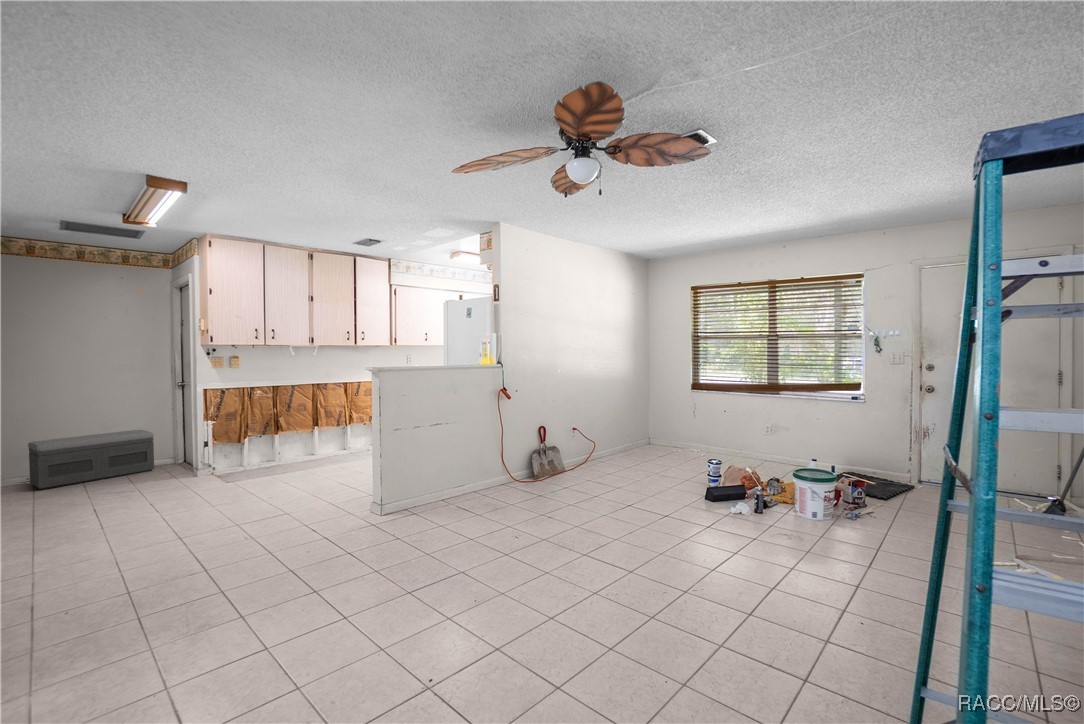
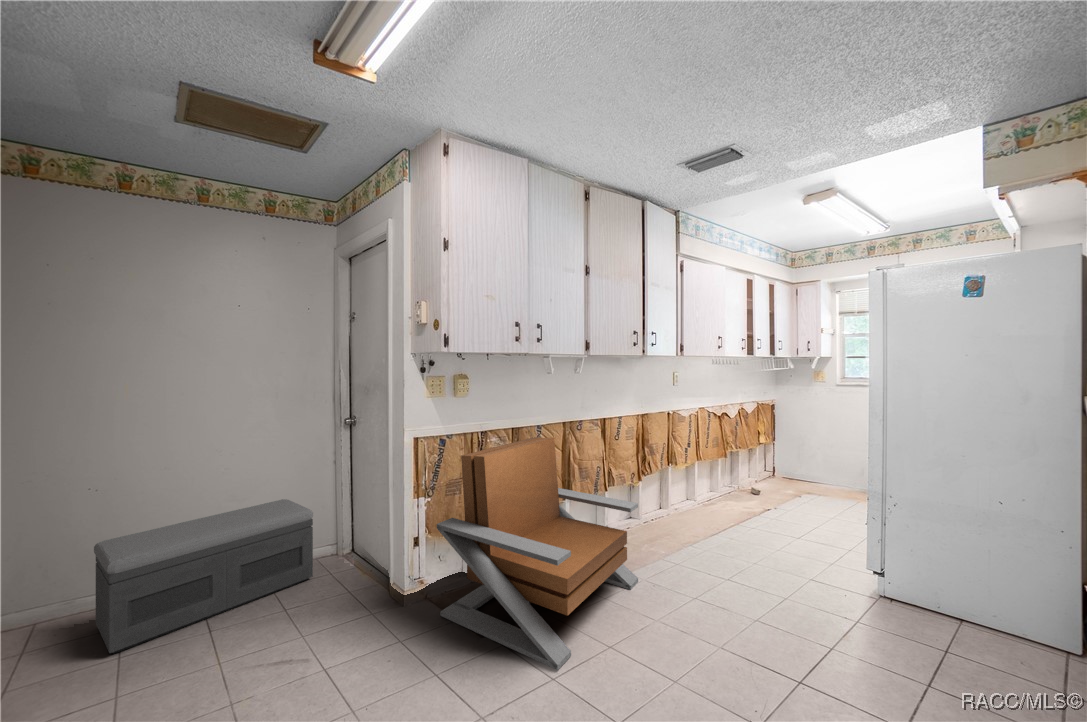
lounge chair: none [212,392,337,487] -> present [437,437,638,670]

